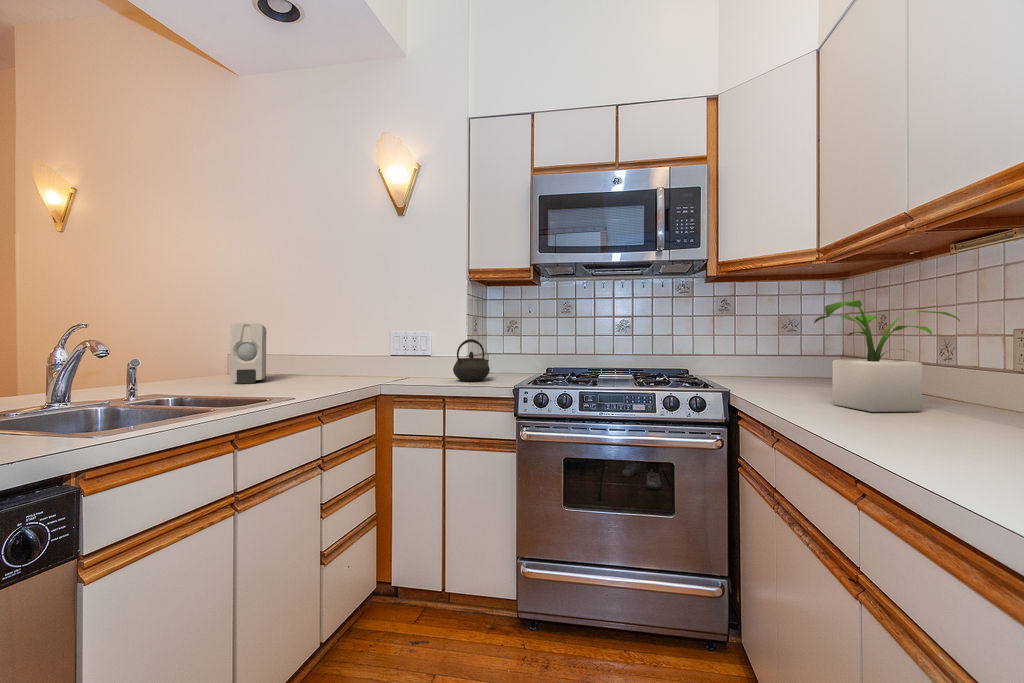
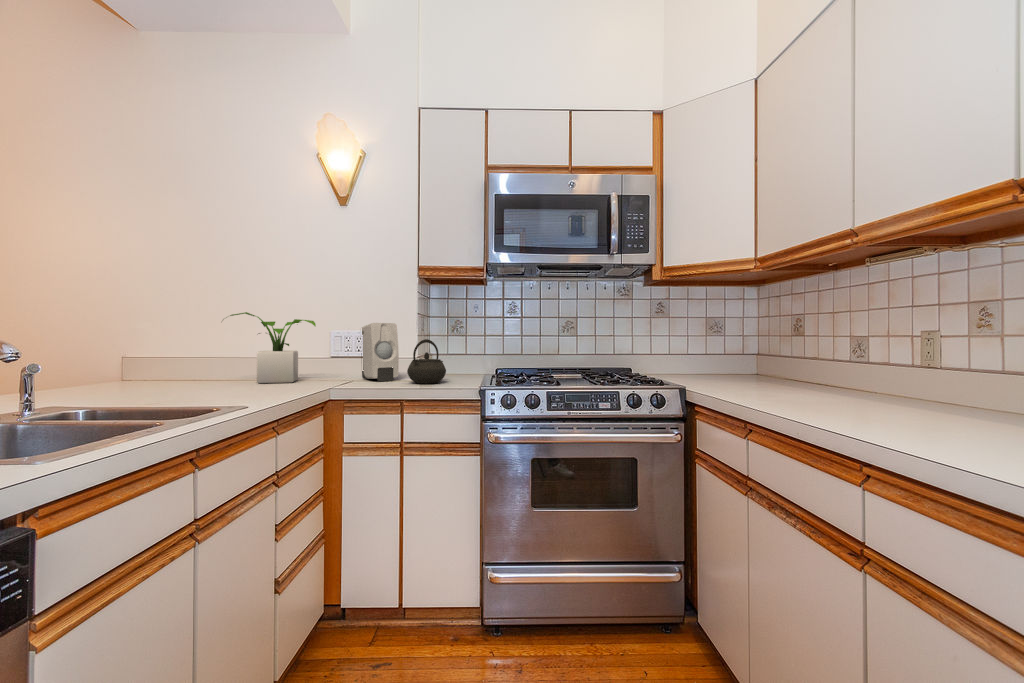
potted plant: present [814,300,960,412] -> present [230,312,316,383]
soap dispenser: present [230,323,266,384] -> present [361,323,399,381]

